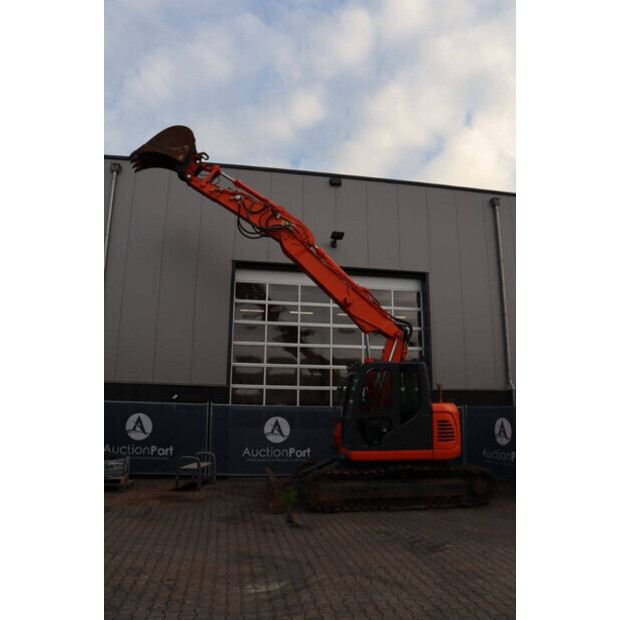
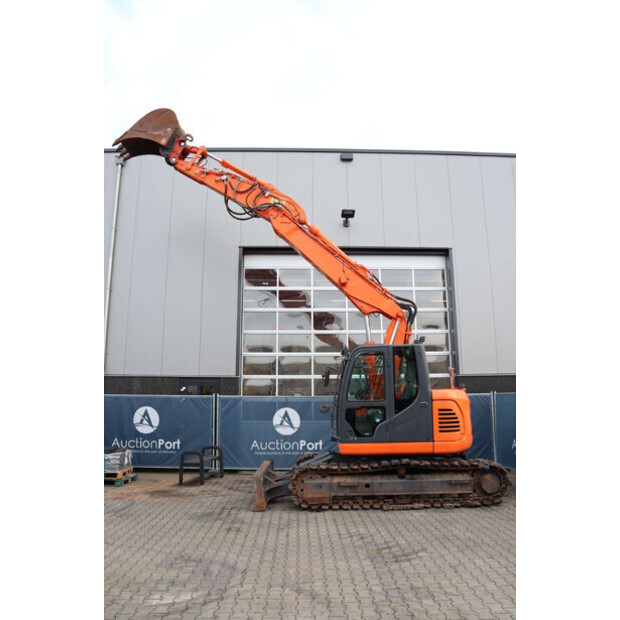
potted plant: present [283,491,296,521] -> none [265,481,287,520]

